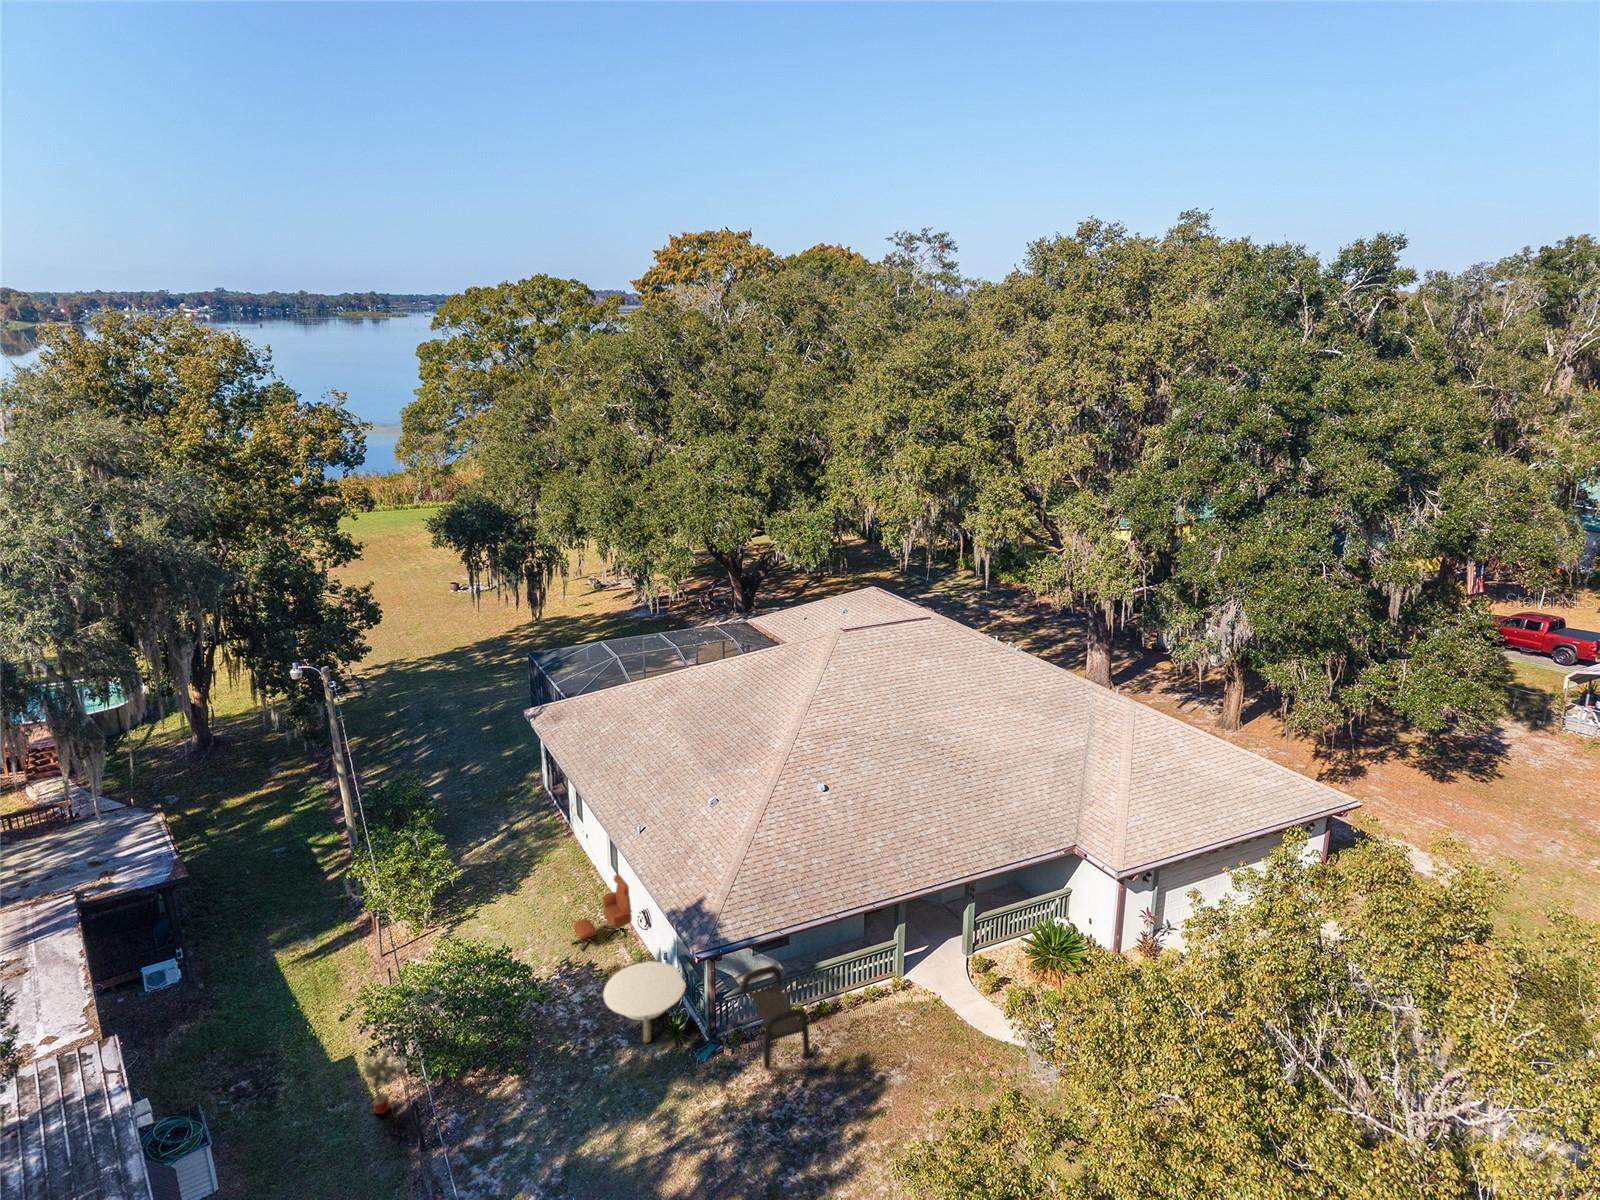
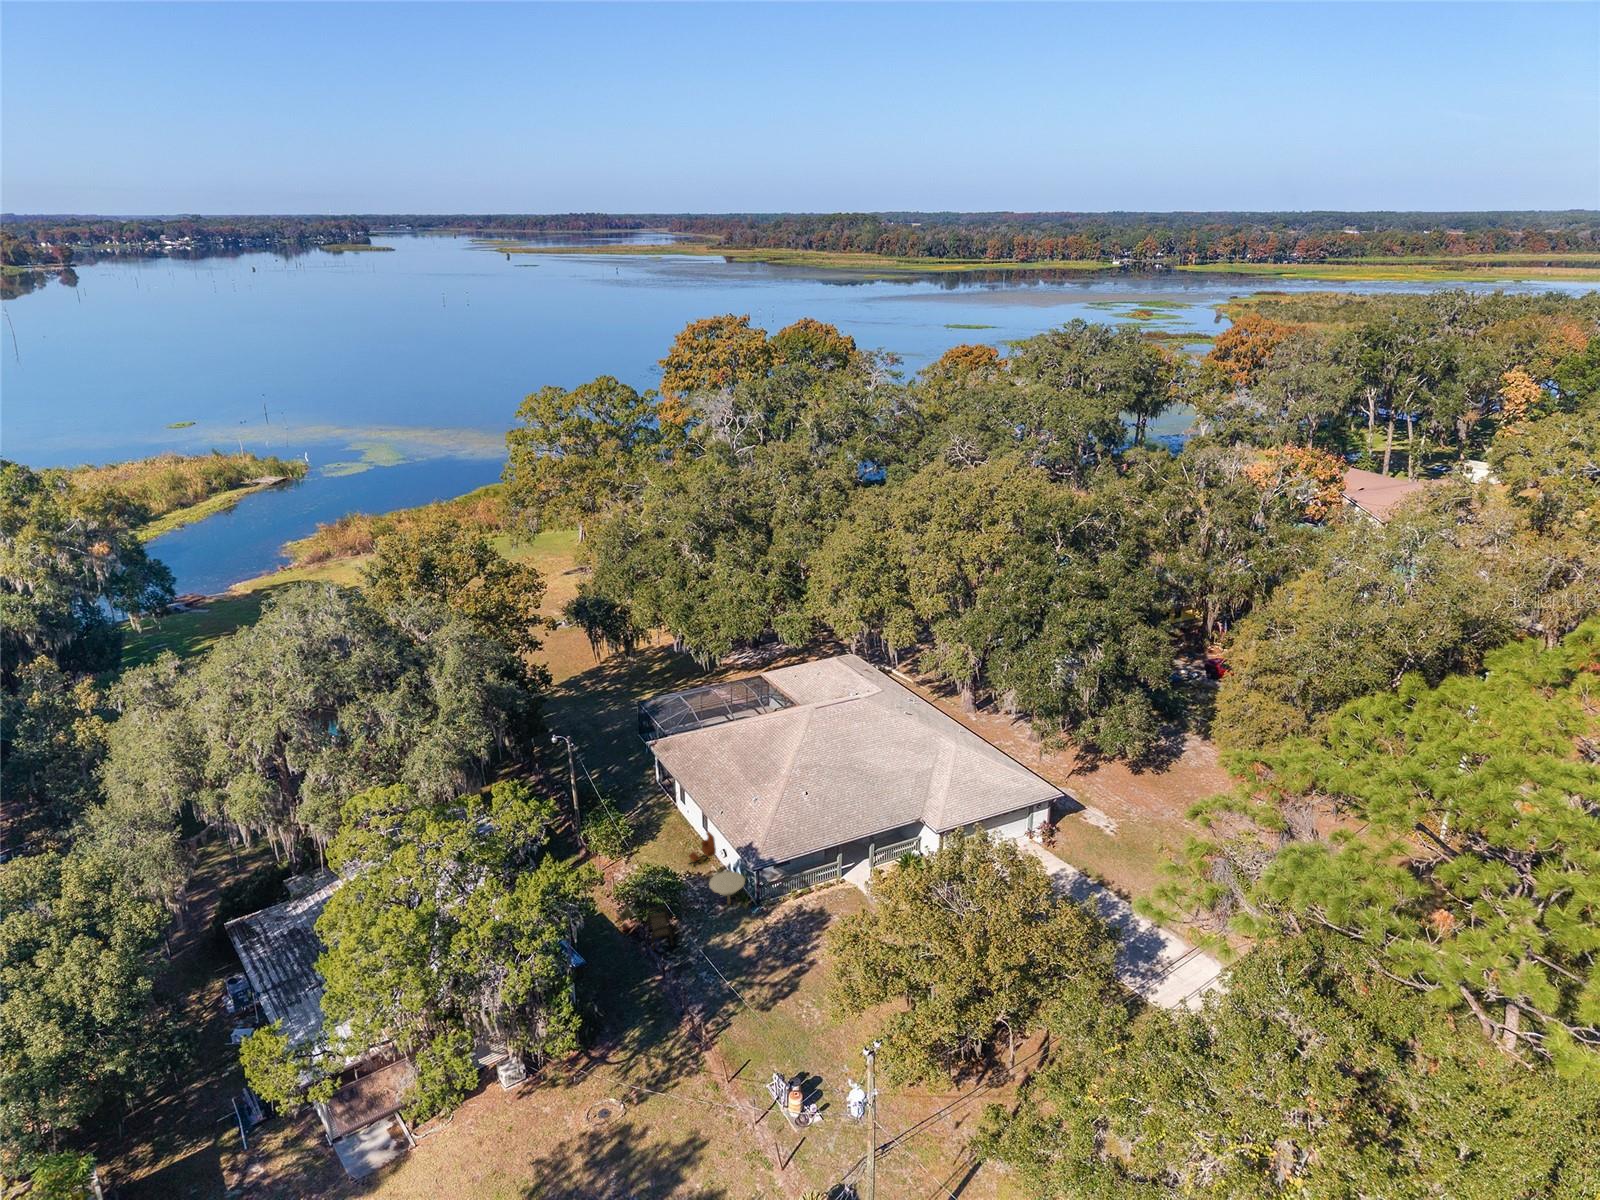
bench: present [741,966,810,1070] -> present [647,906,674,950]

